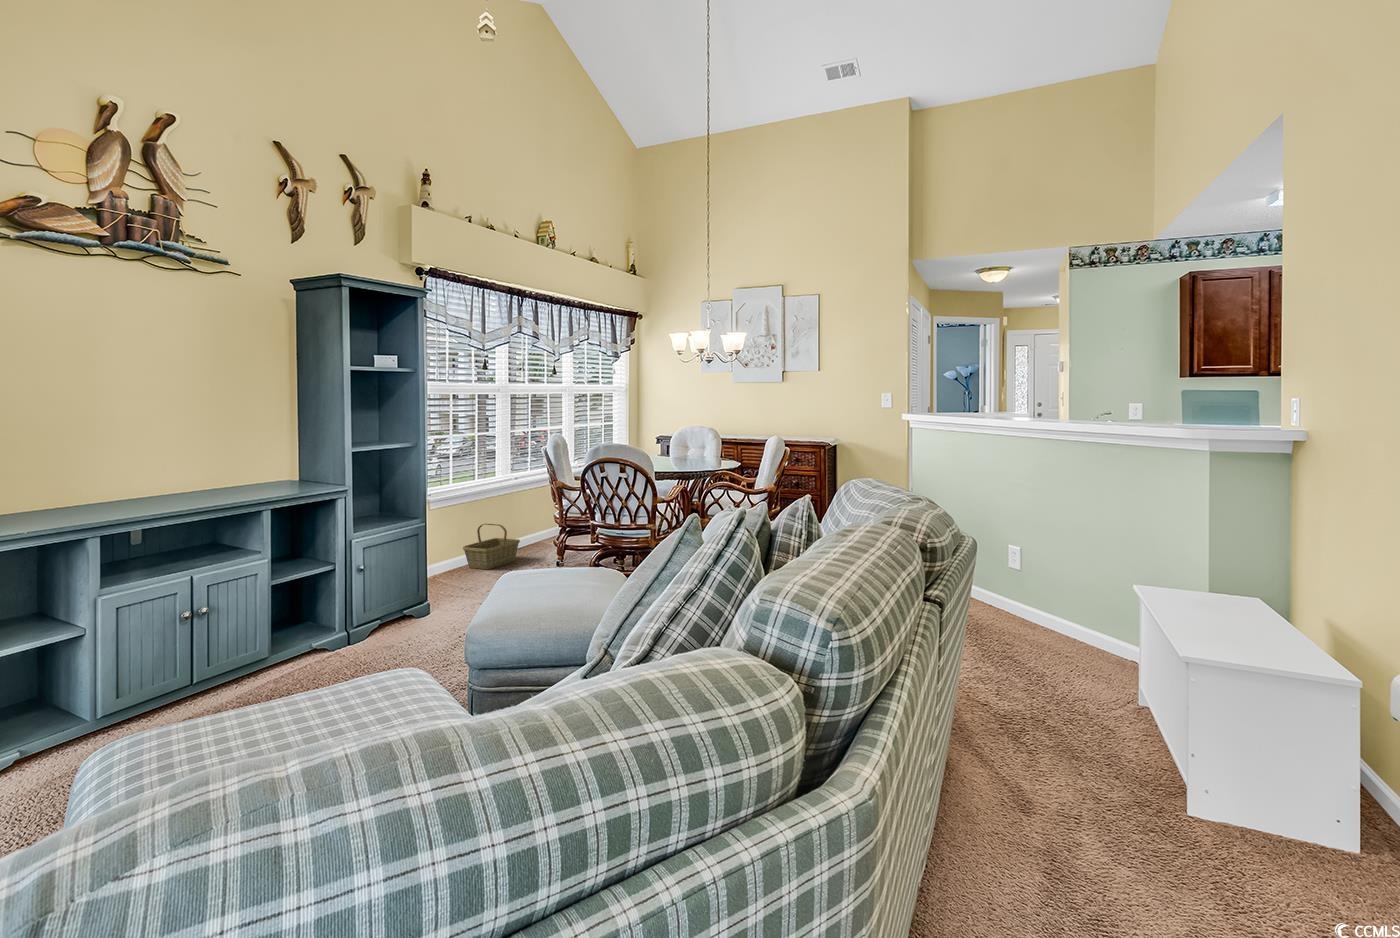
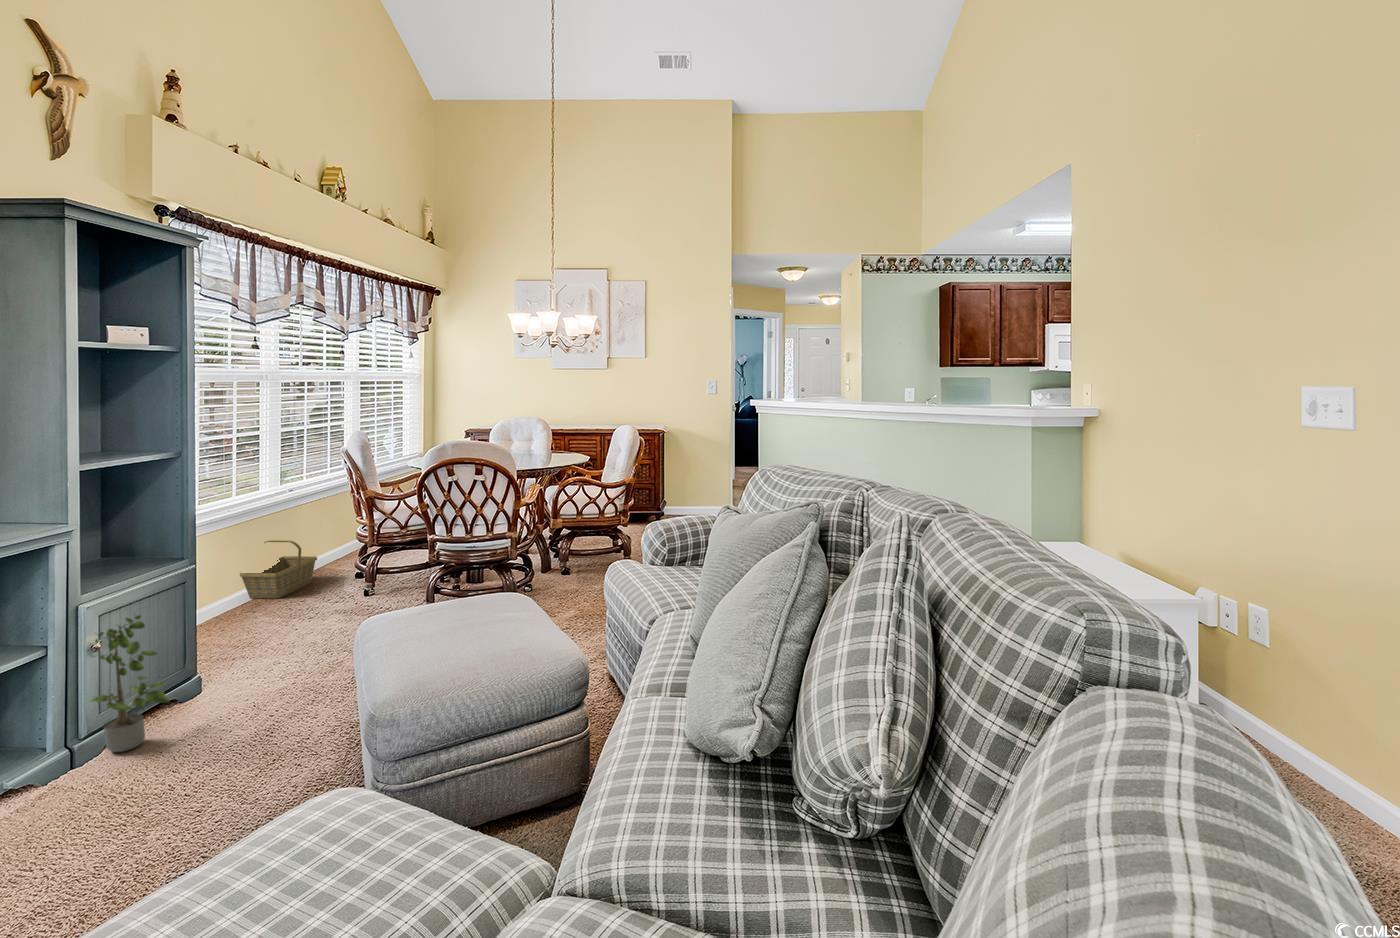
potted plant: none [340,555,392,650] -> present [89,615,170,752]

